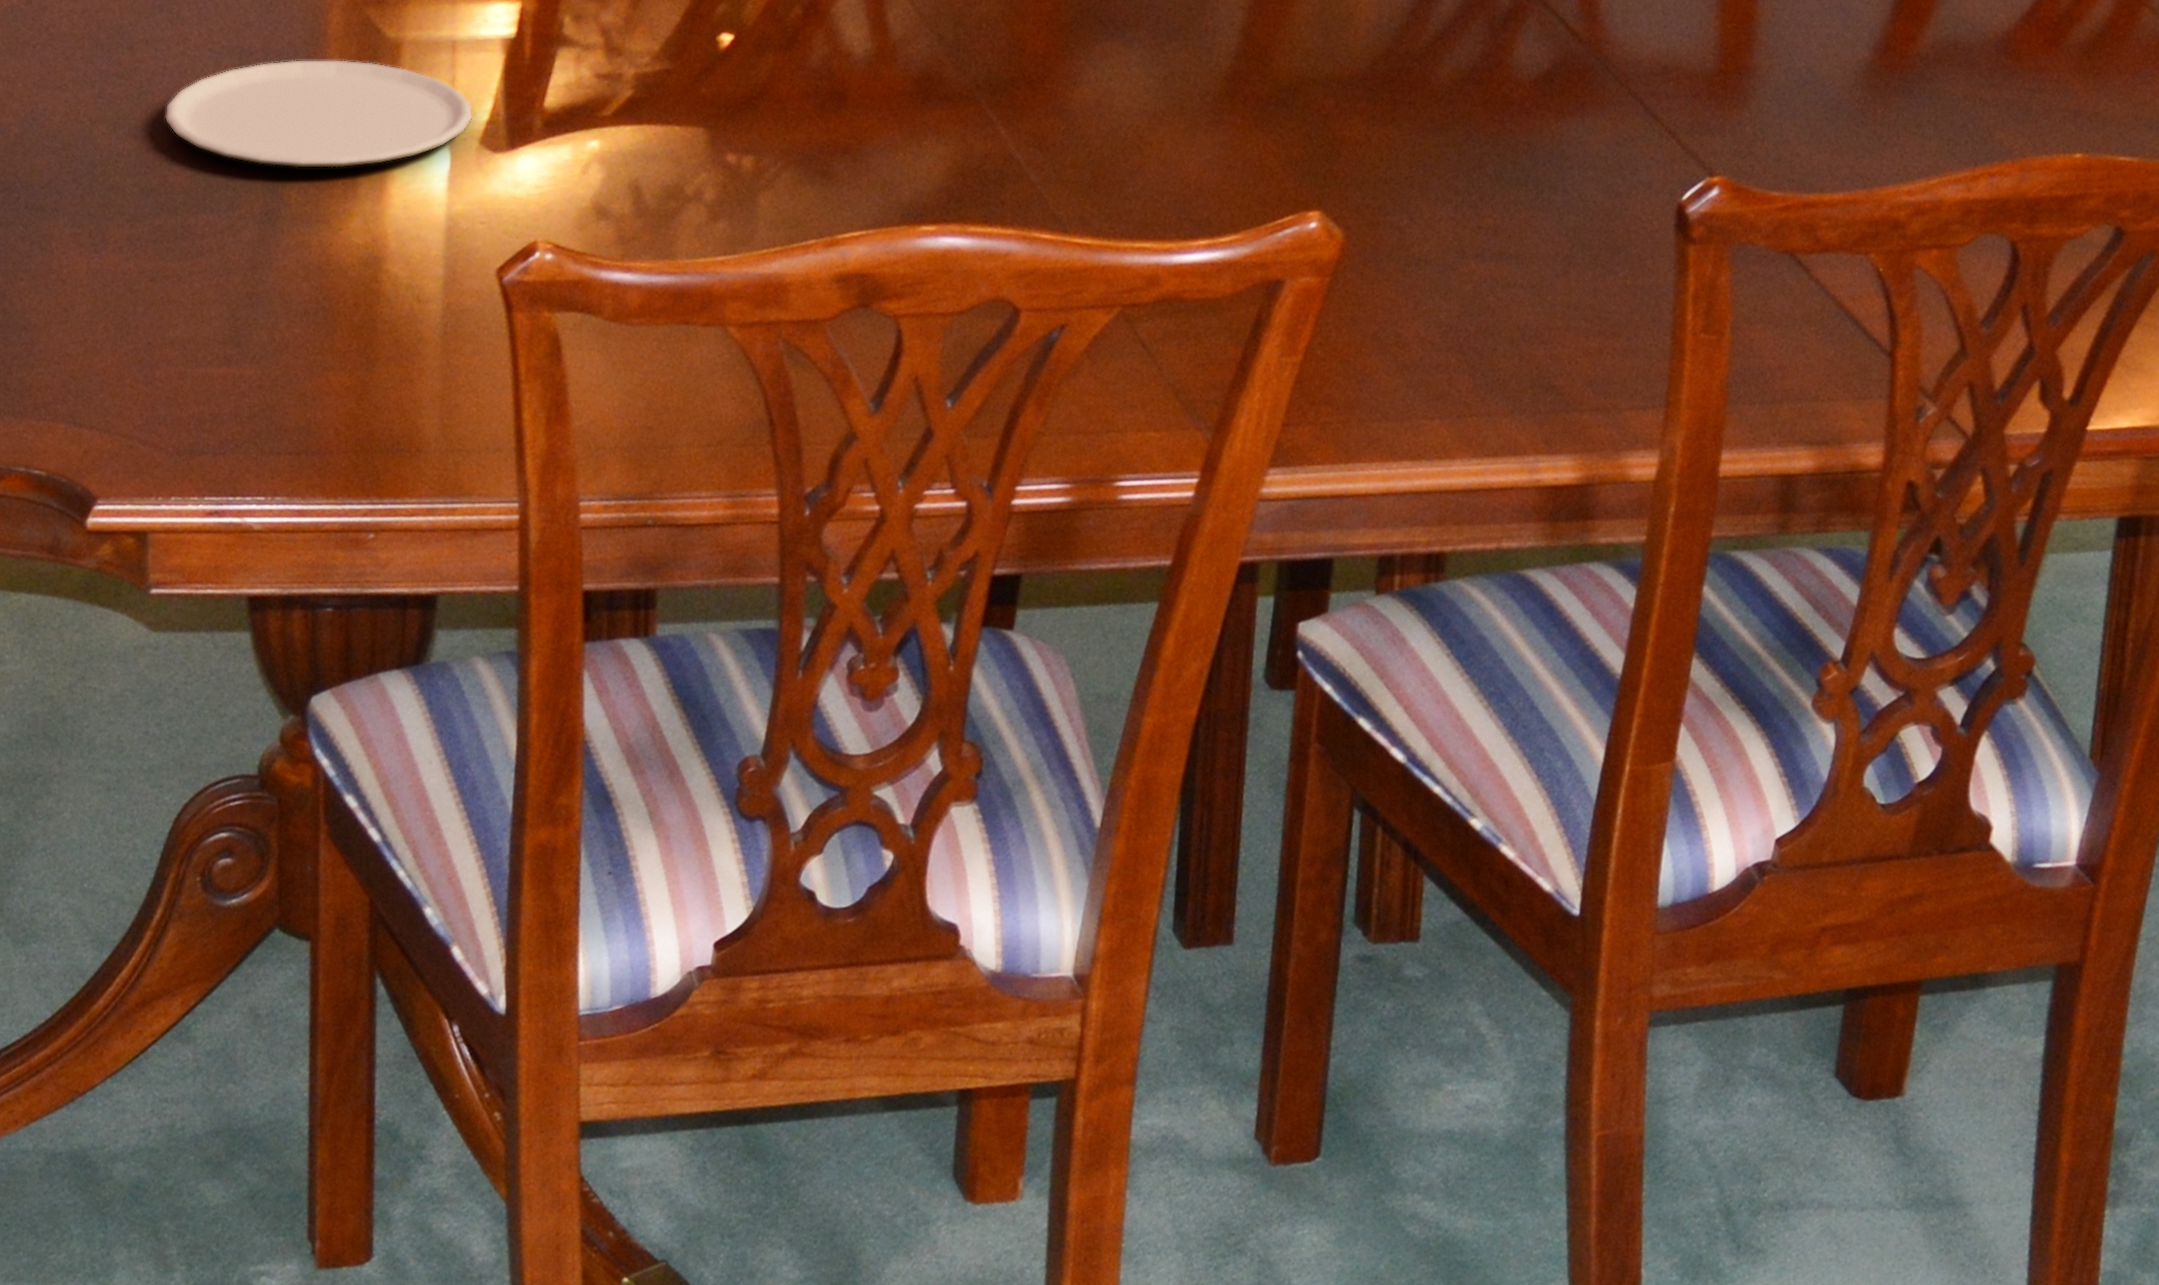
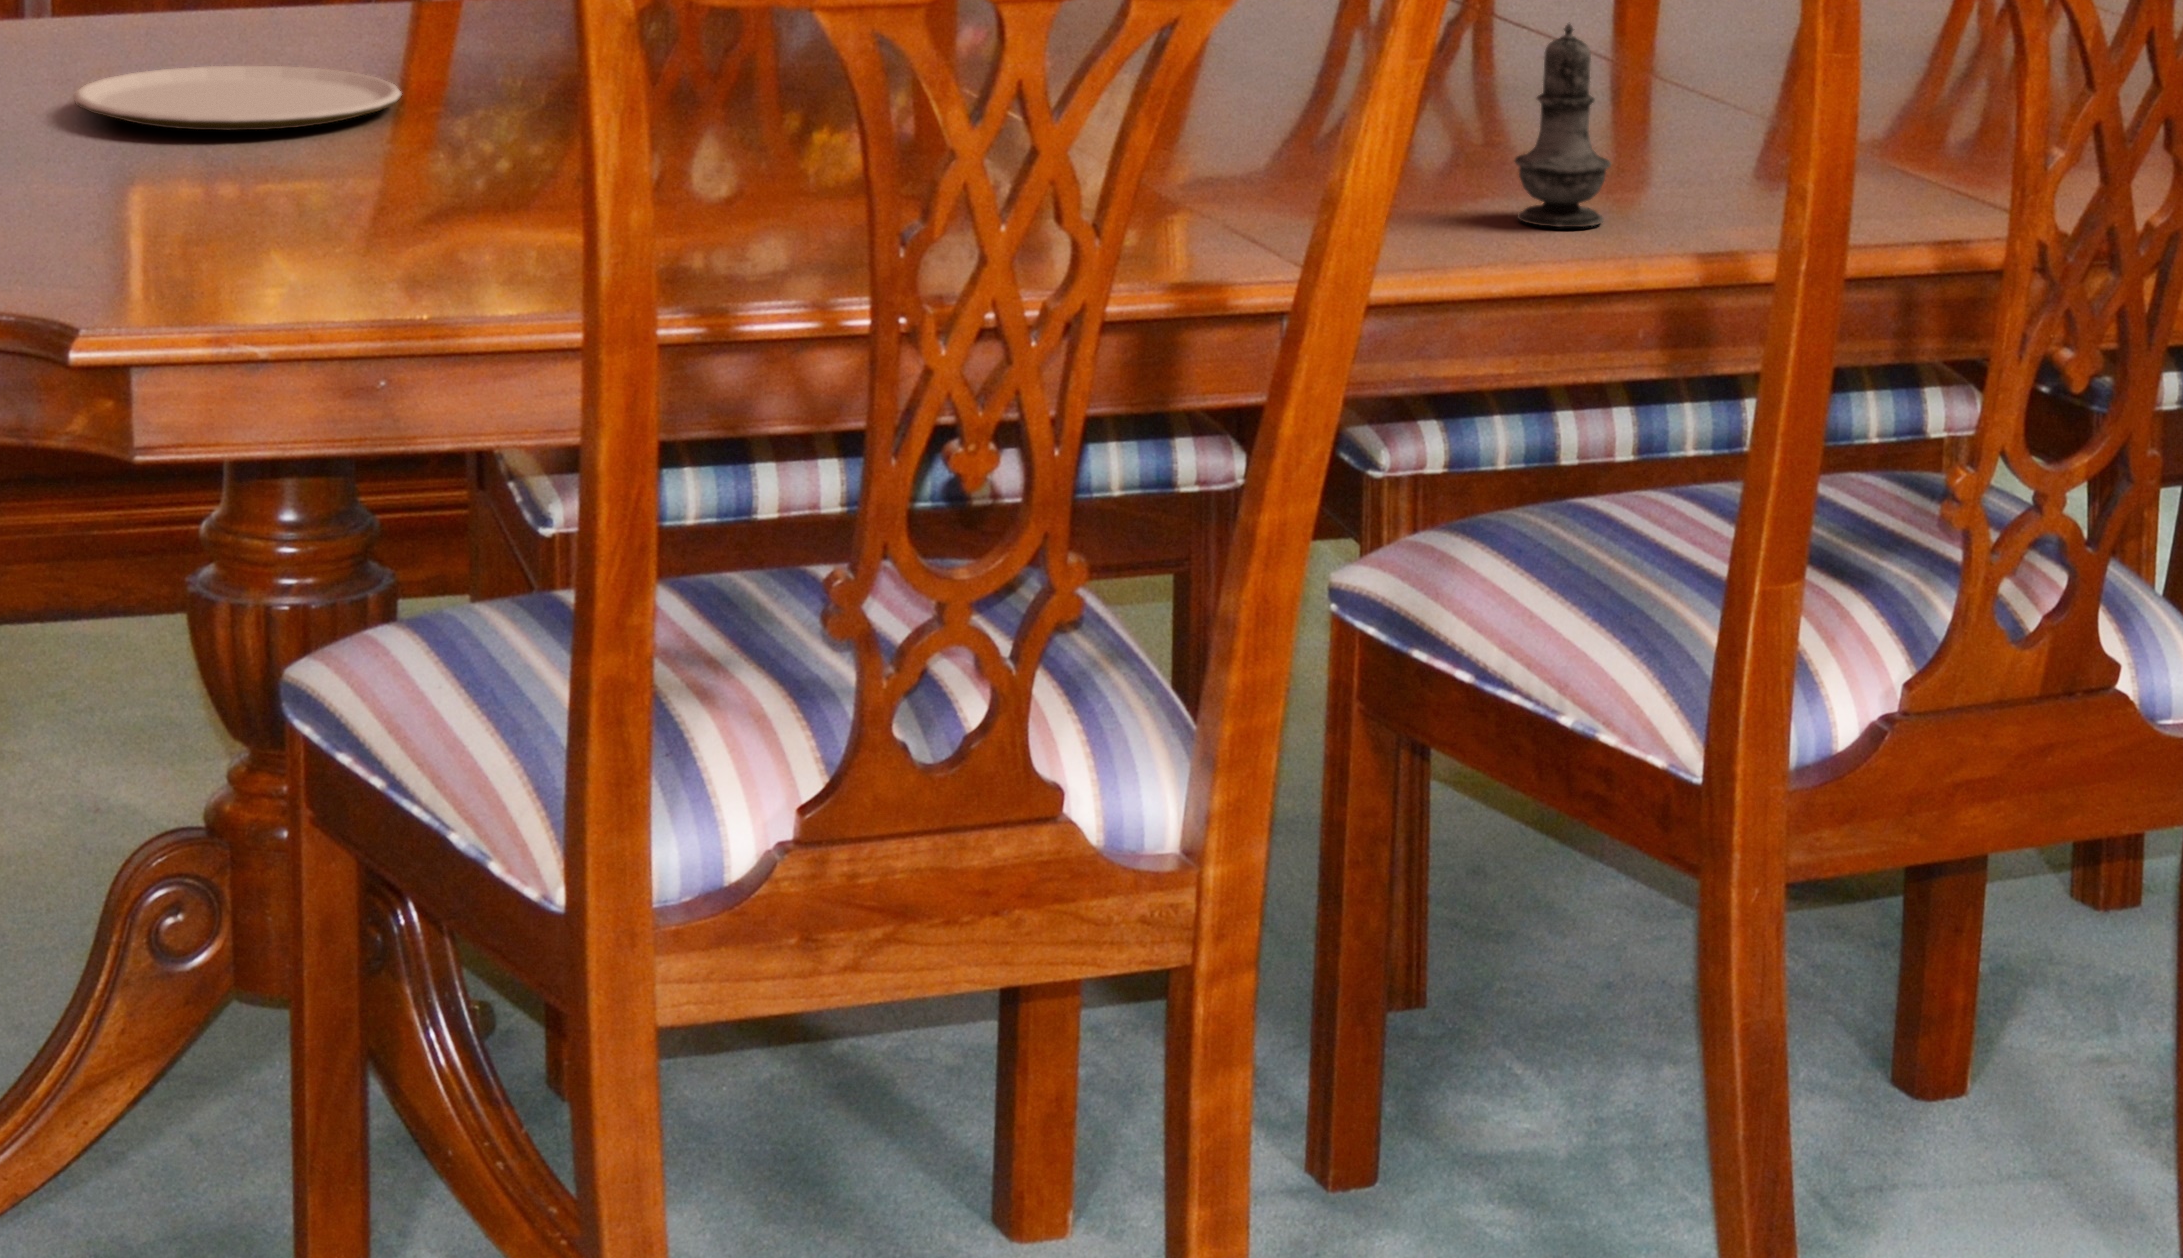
salt shaker: none [1464,199,1554,388] -> present [1515,24,1611,227]

